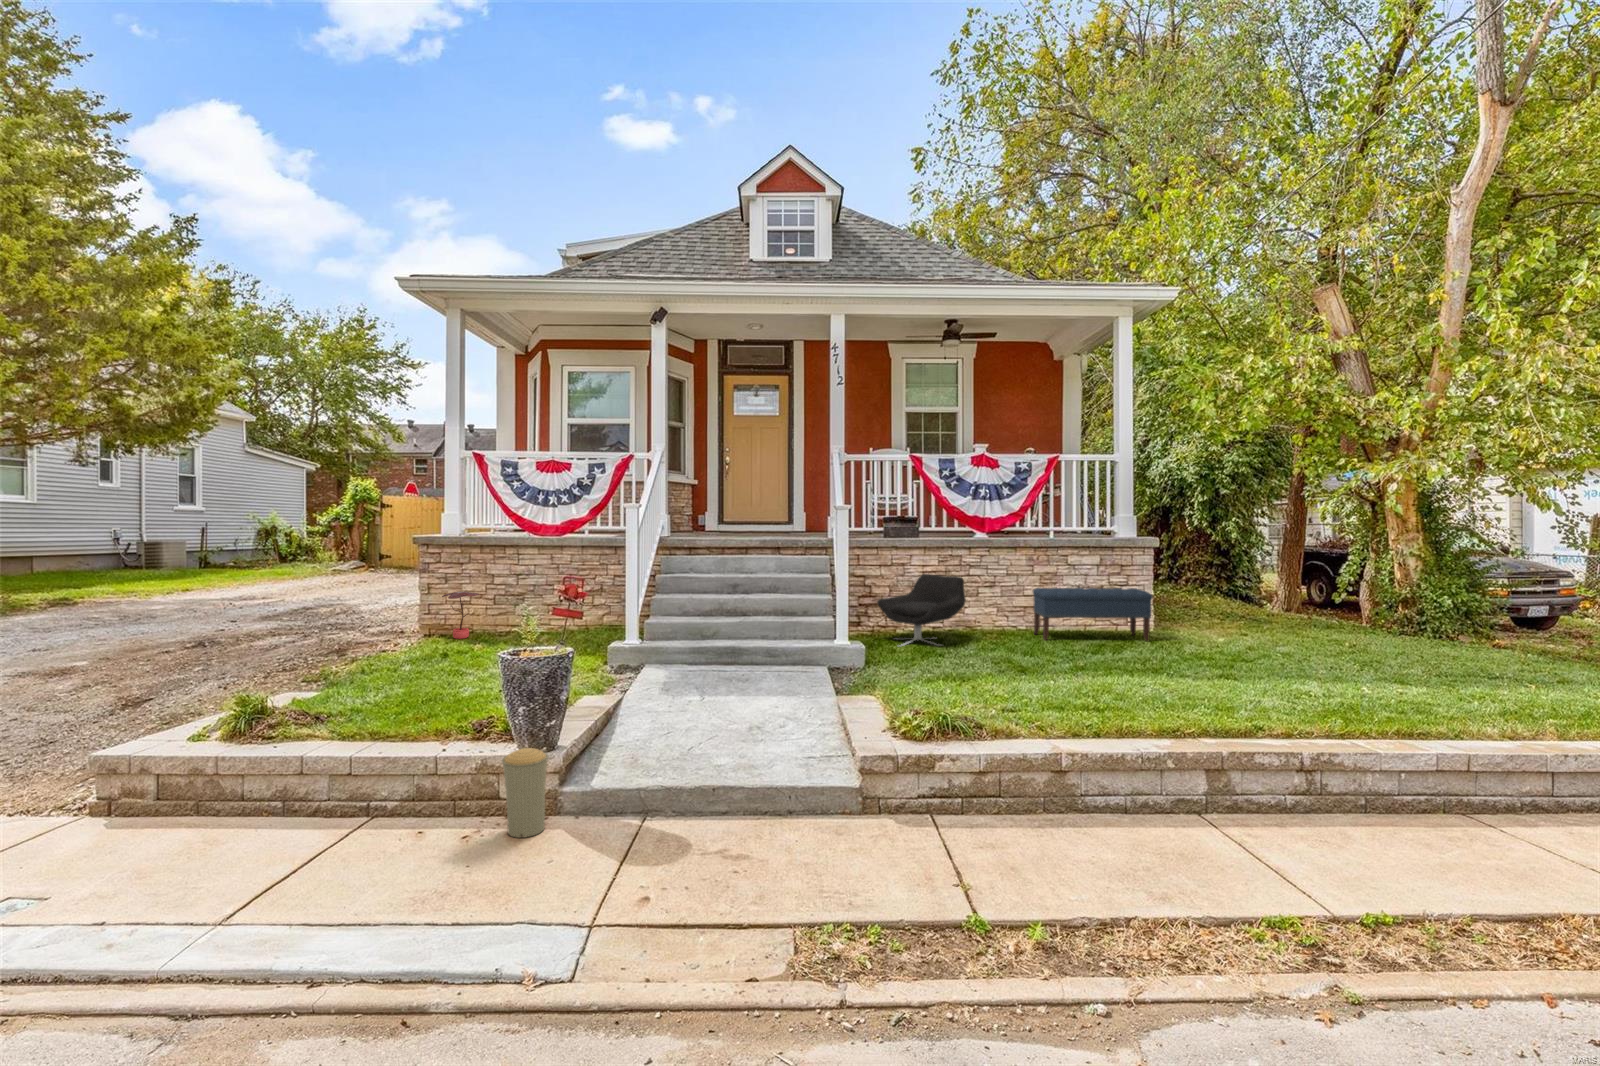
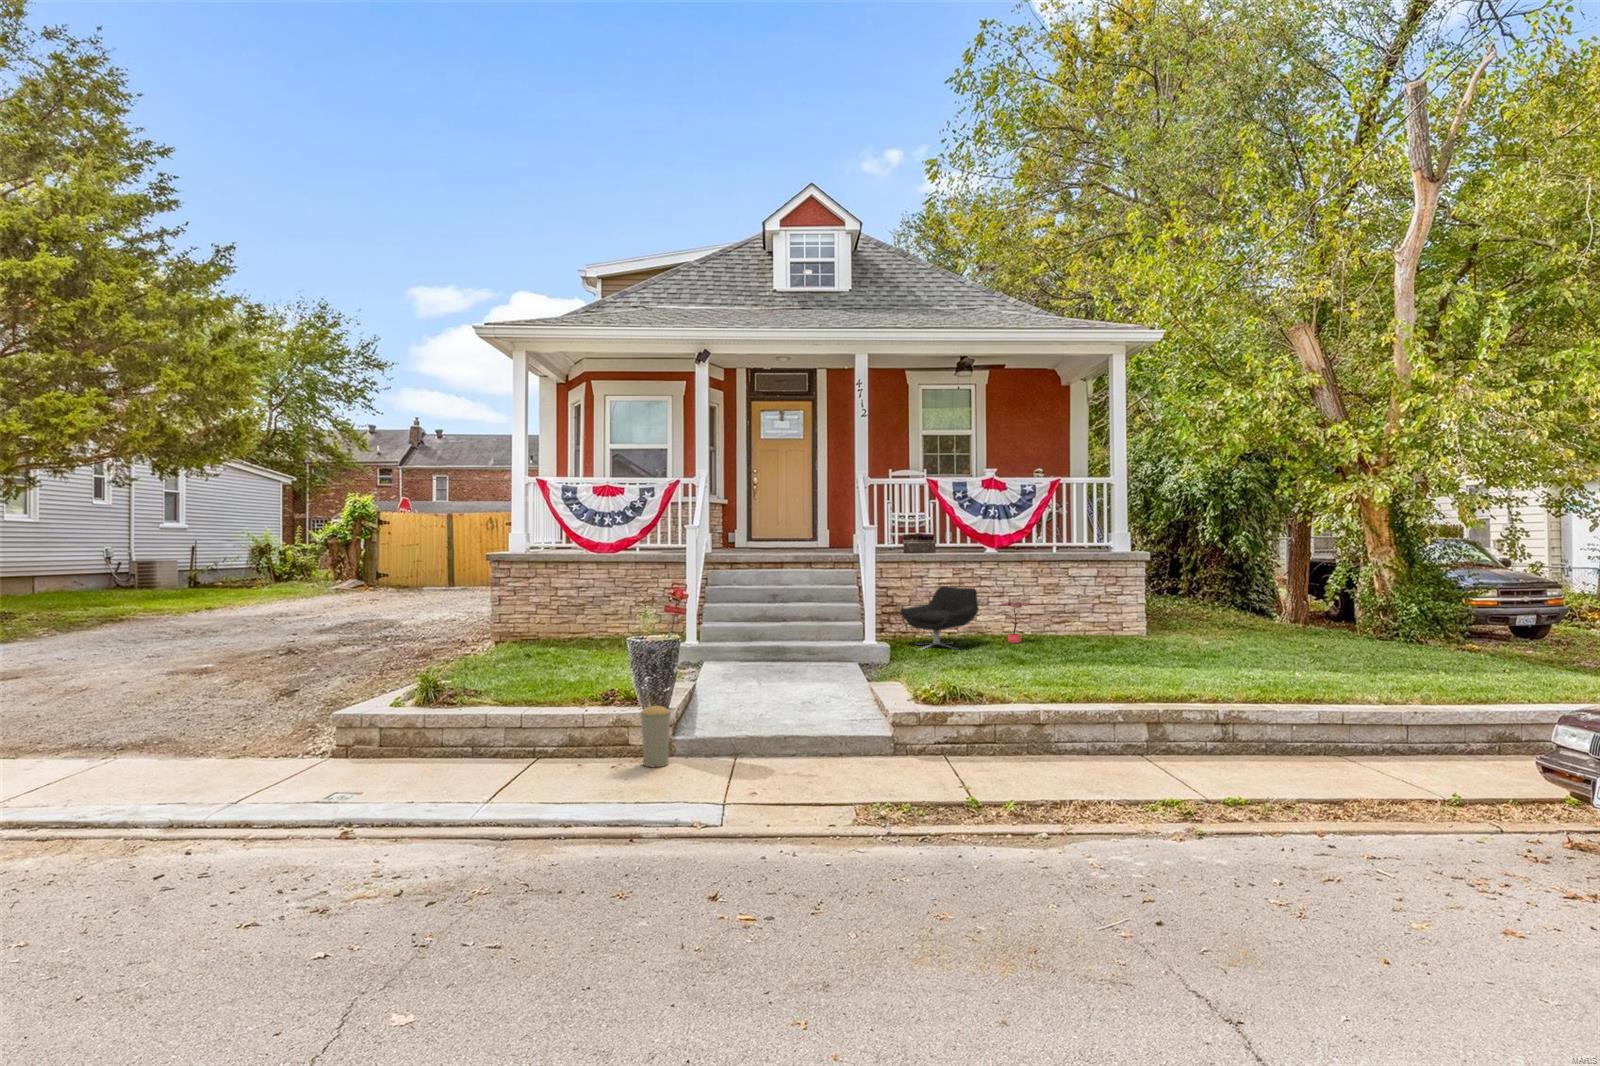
bench: present [1033,588,1152,641] -> none [1040,598,1145,645]
potted plant: present [442,592,479,639] -> present [999,602,1030,643]

